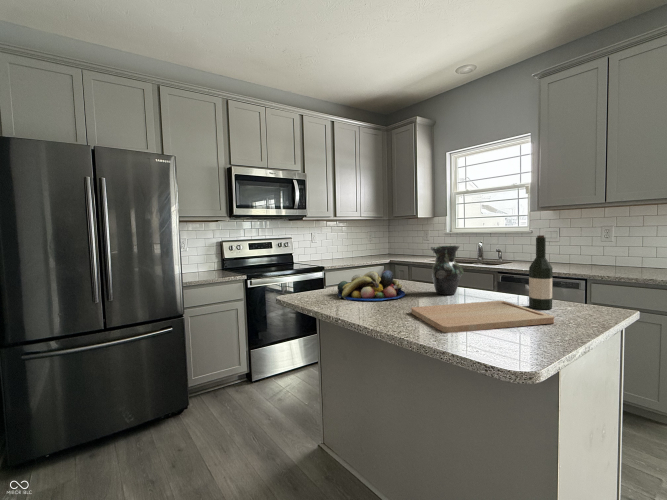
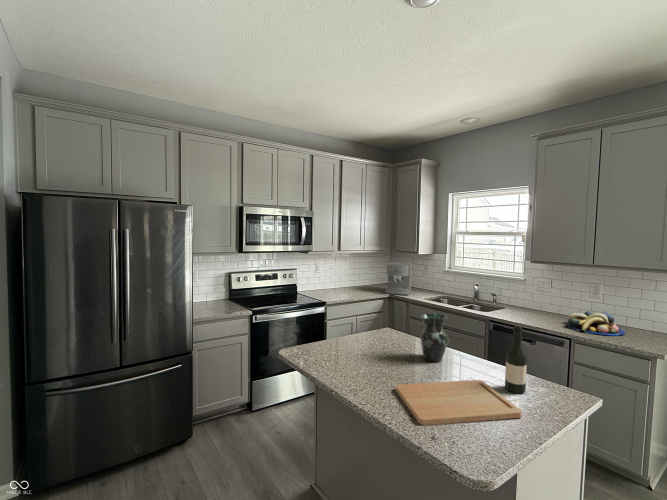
coffee maker: none [386,228,412,260] -> present [386,262,411,295]
fruit bowl: present [337,270,405,301] -> present [567,311,625,336]

